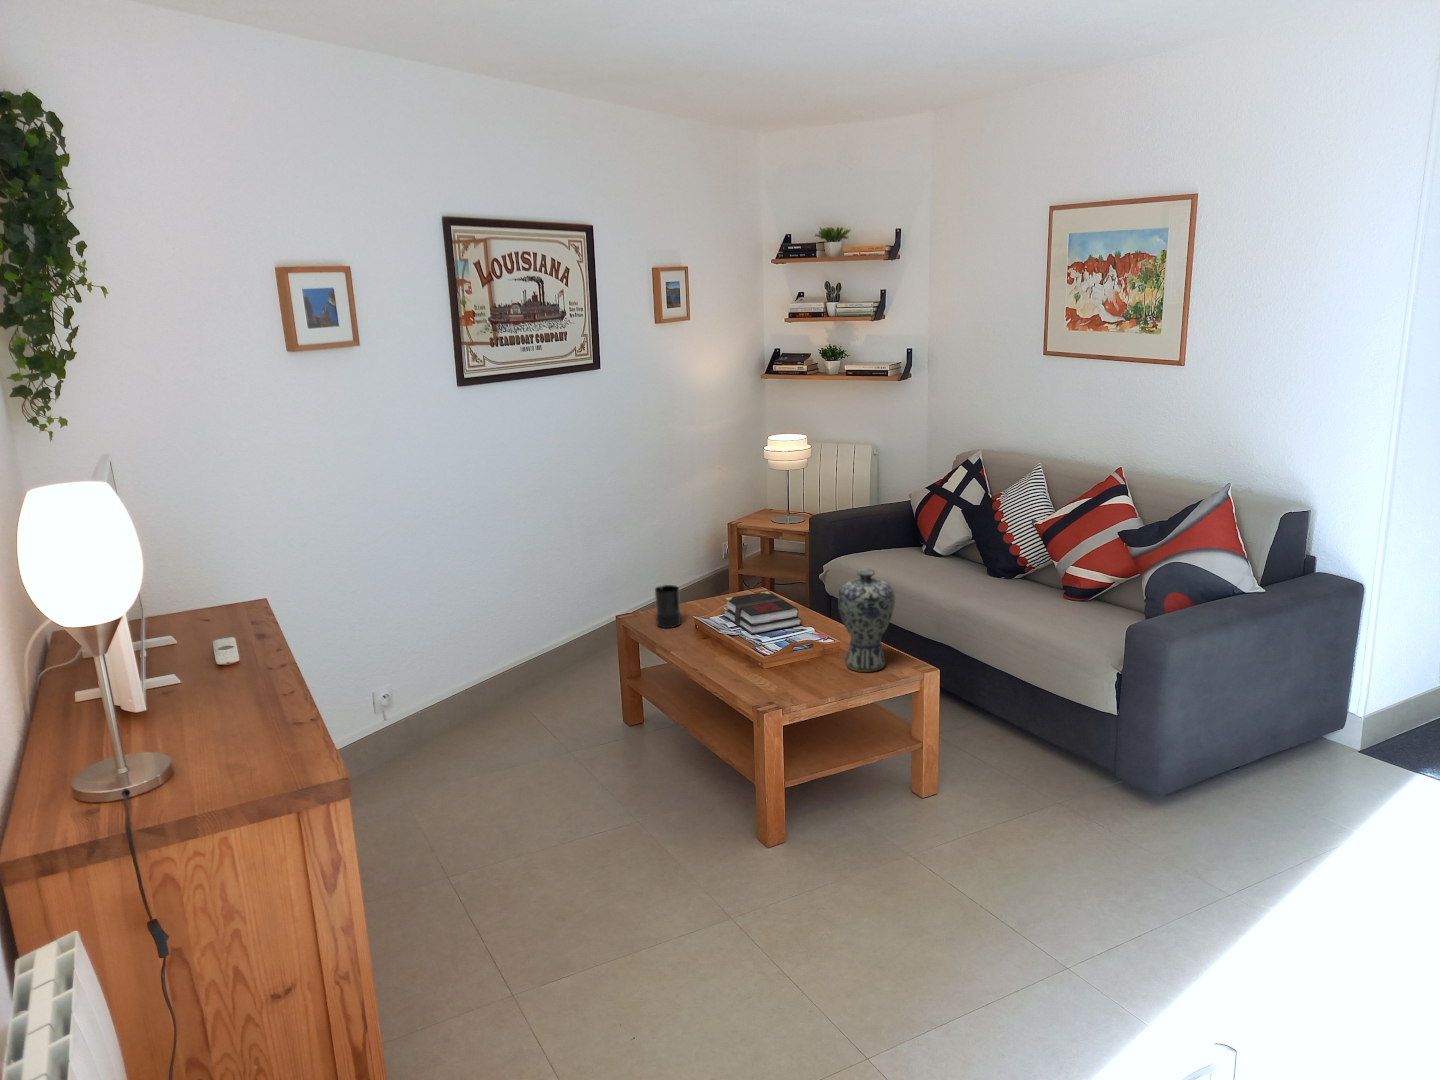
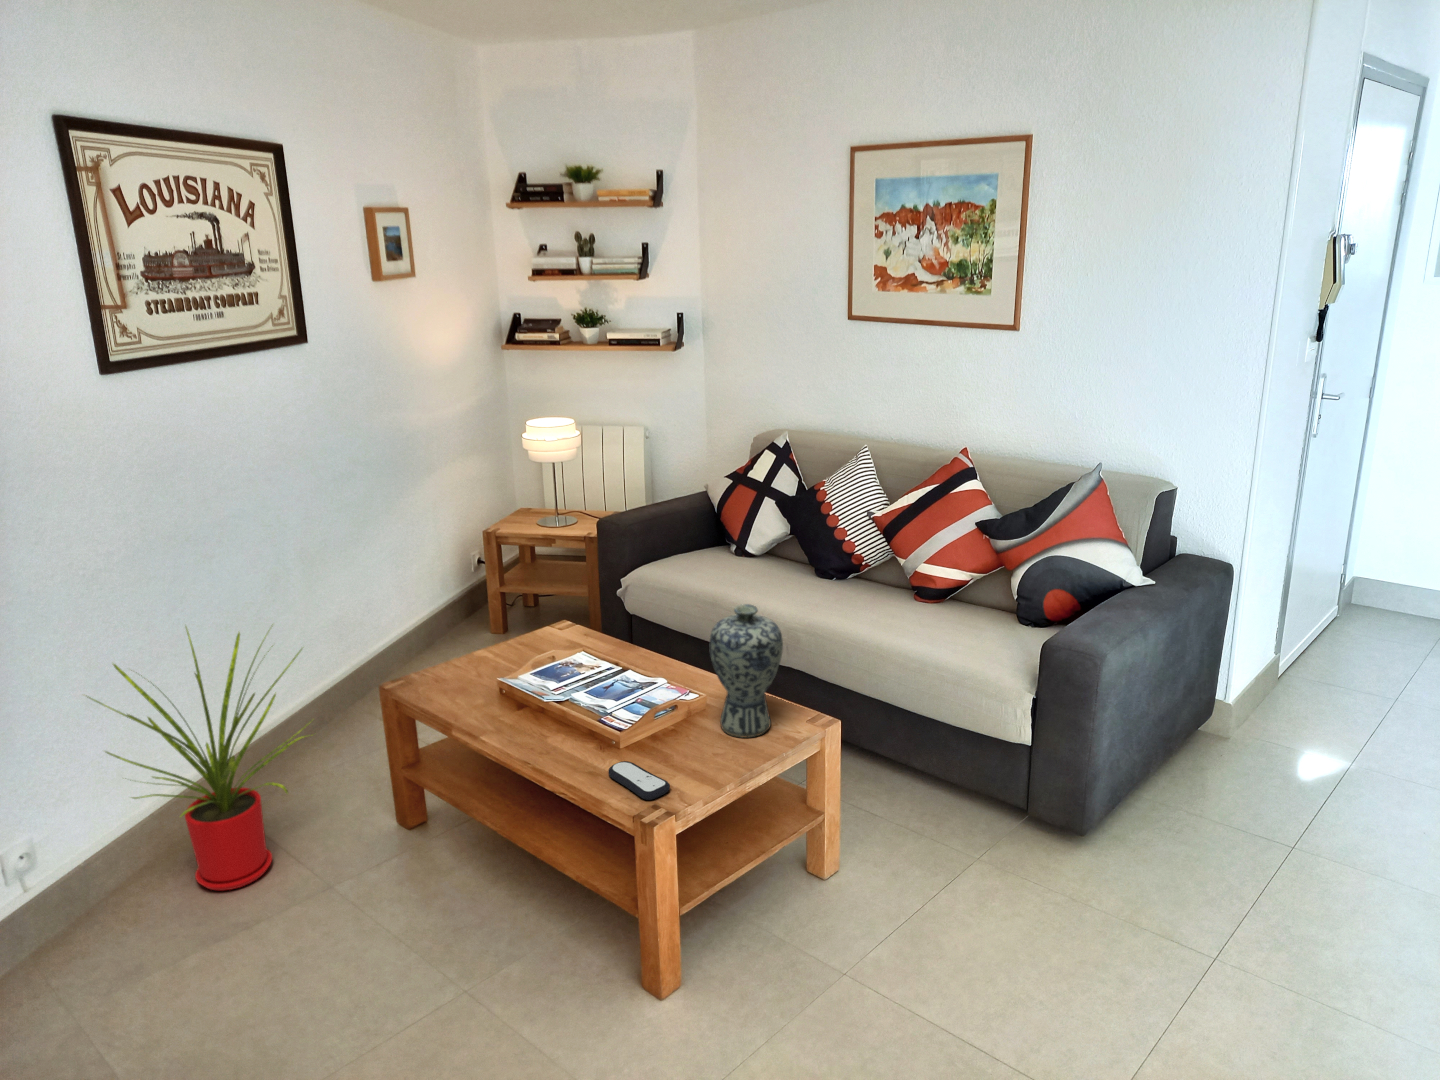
house plant: none [427,558,573,746] -> present [87,627,311,890]
candle: present [655,585,681,628] -> none [432,637,474,697]
book: present [723,591,801,634] -> none [526,629,635,694]
remote control: none [749,674,789,699] -> present [608,761,670,800]

